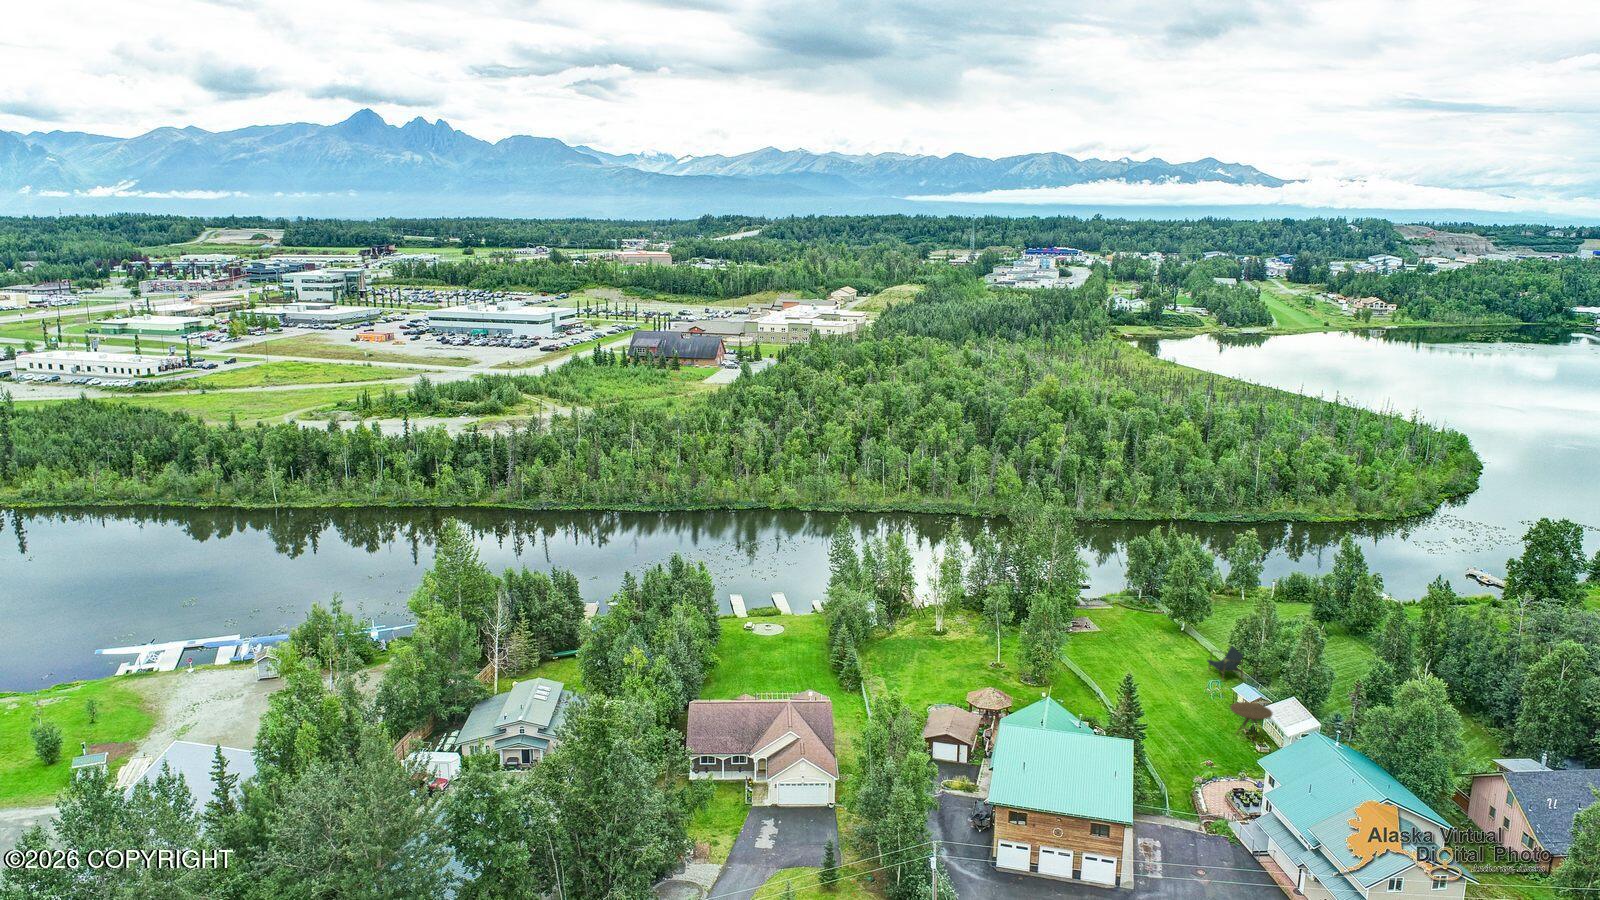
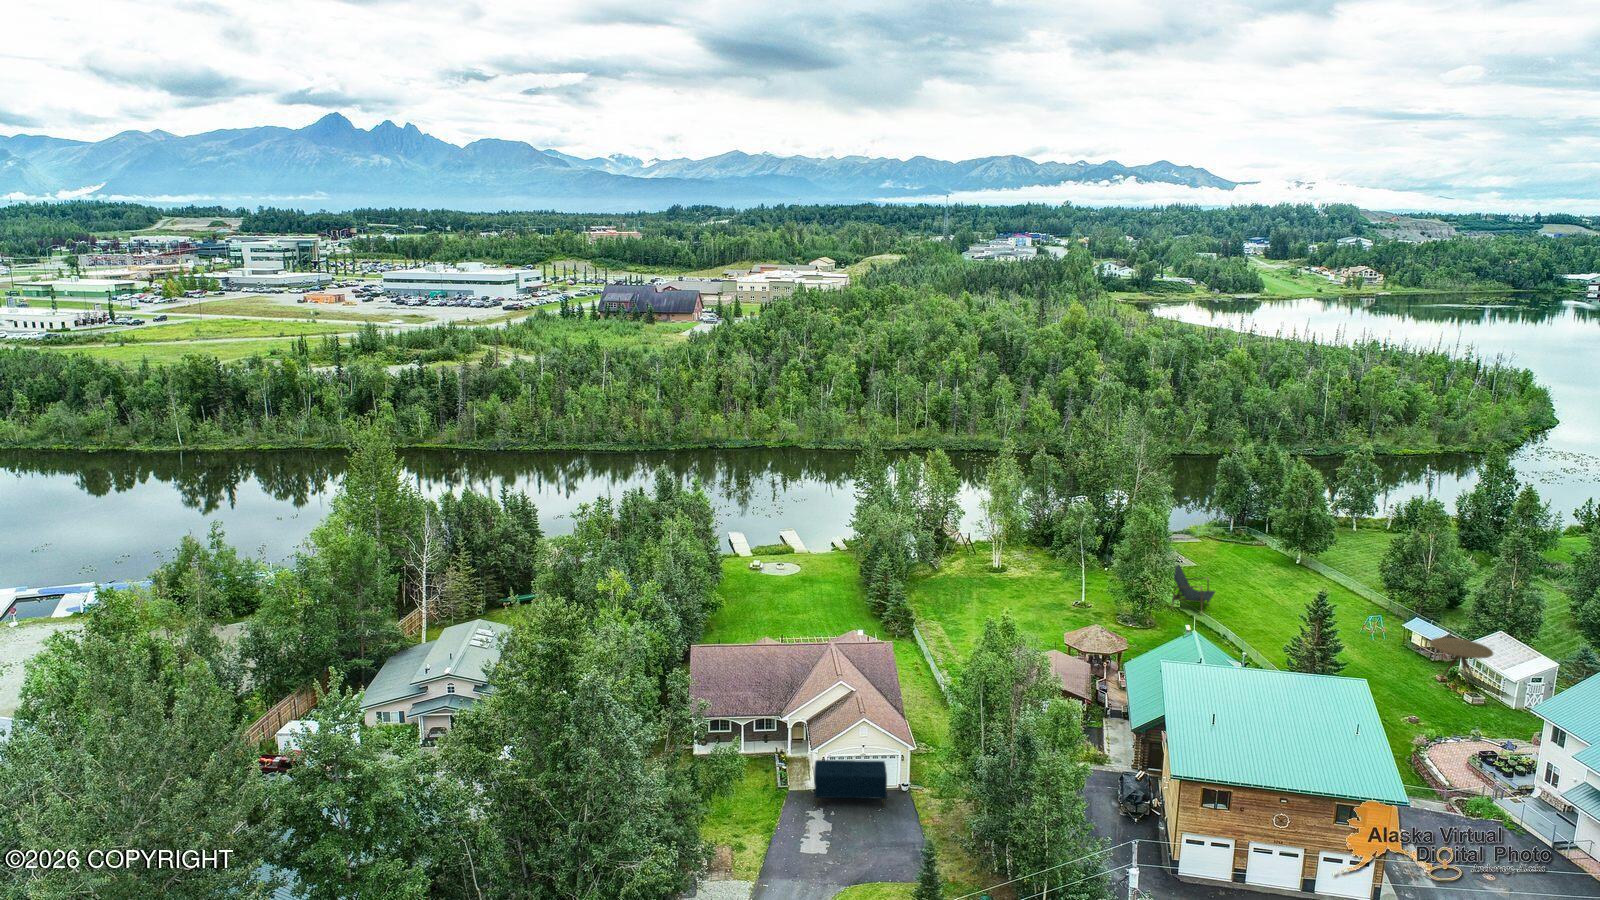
lounge chair: present [1207,646,1243,679] -> present [1171,565,1215,614]
bench: none [768,786,818,819] -> present [814,760,887,807]

